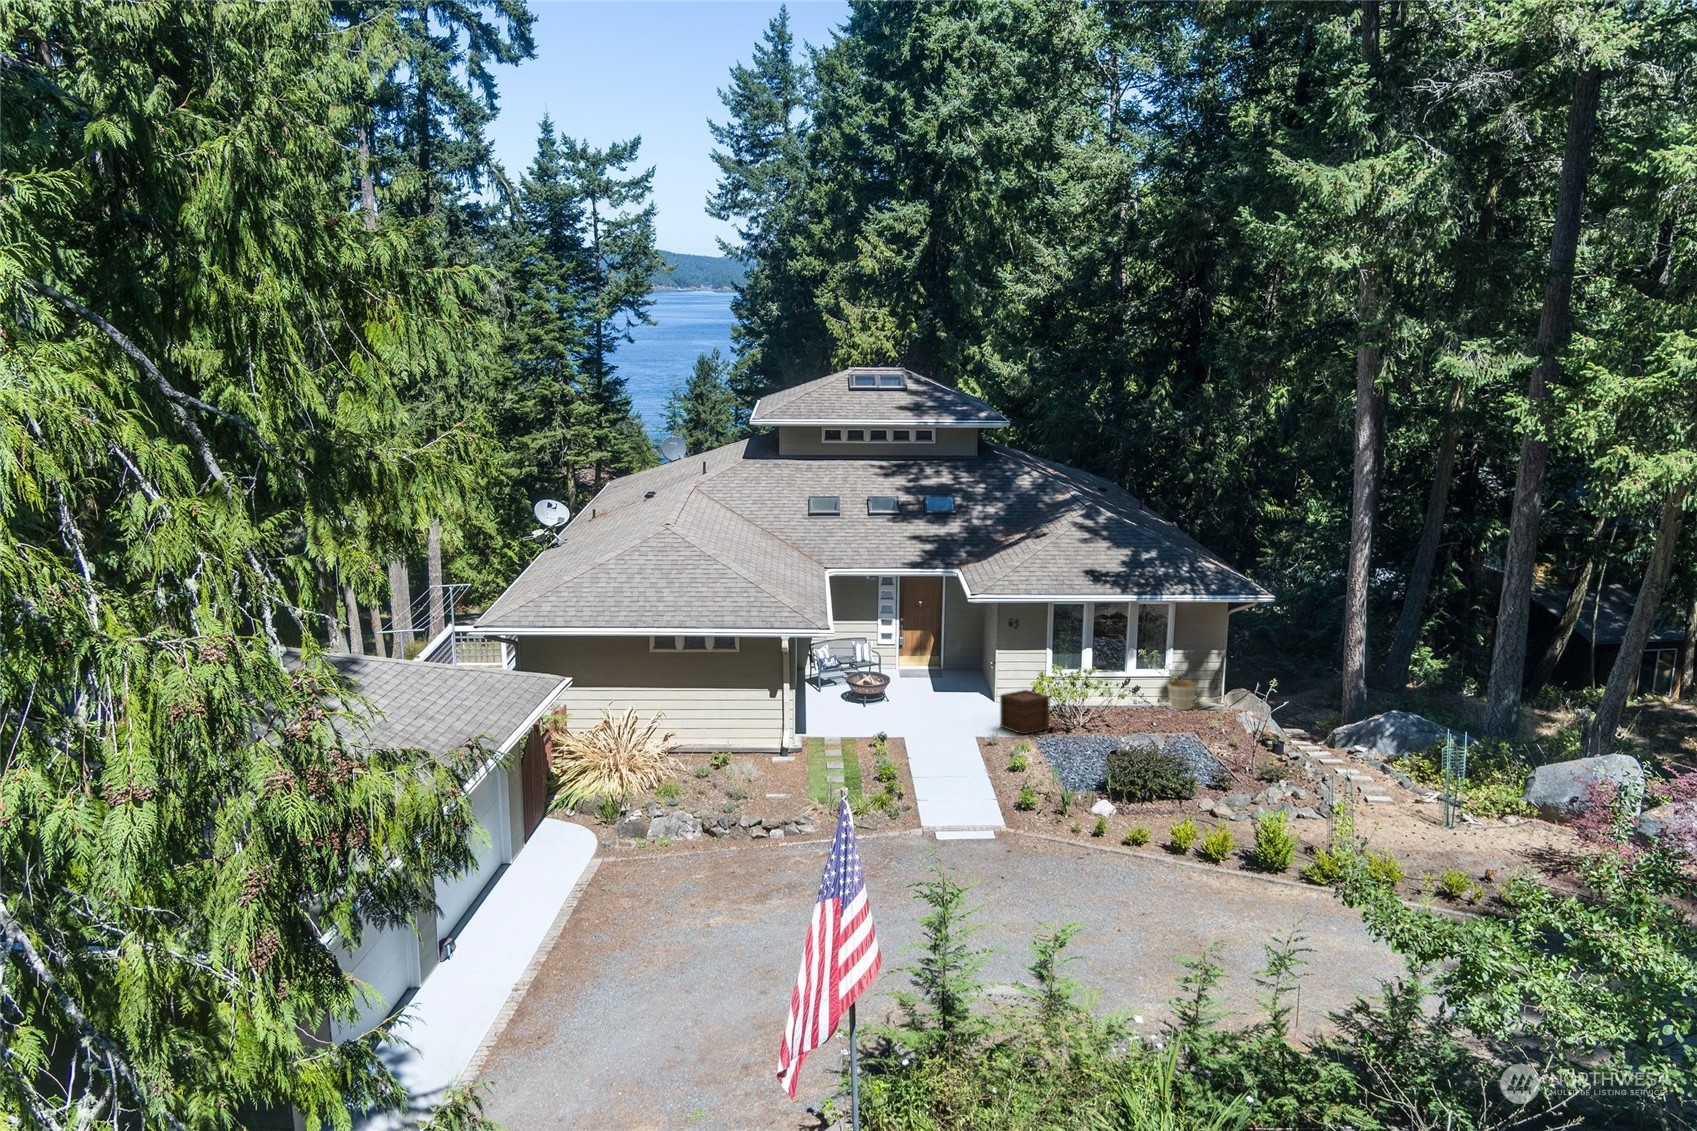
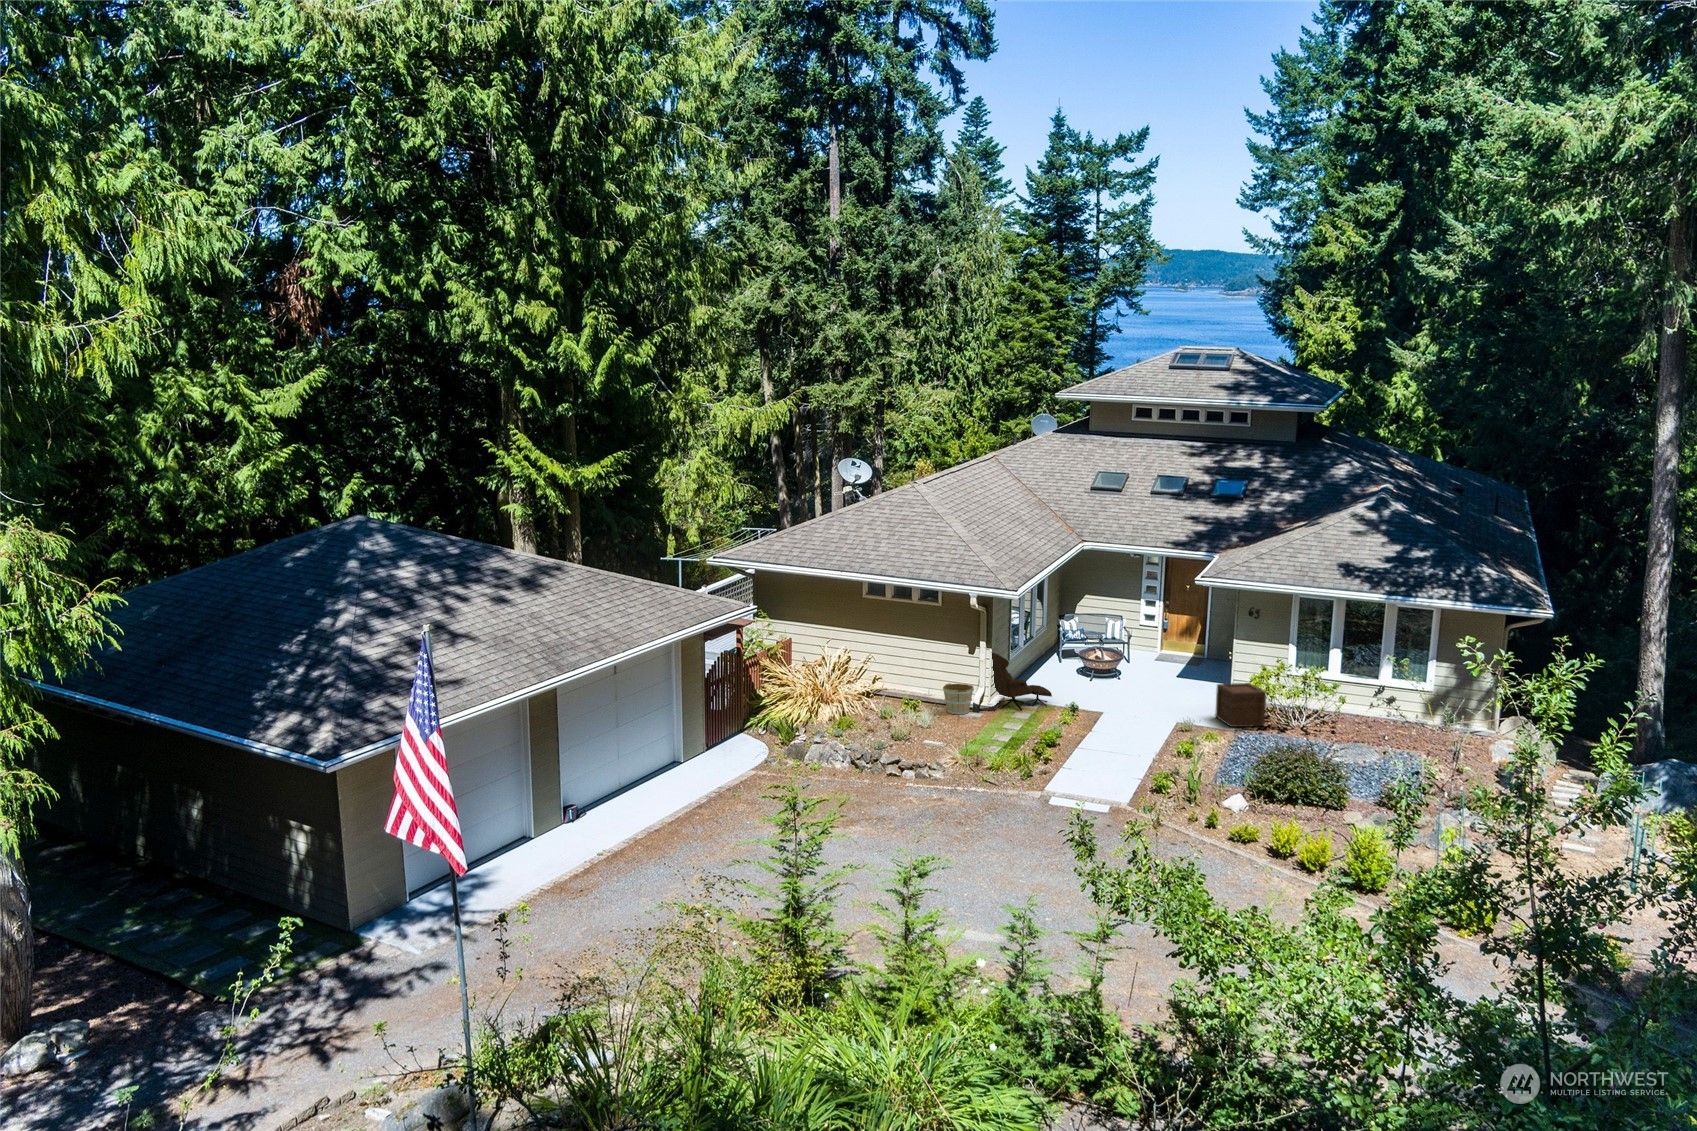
wooden bucket: present [1167,681,1197,710] -> present [943,683,974,715]
lounge chair: none [782,690,844,749] -> present [992,653,1052,710]

